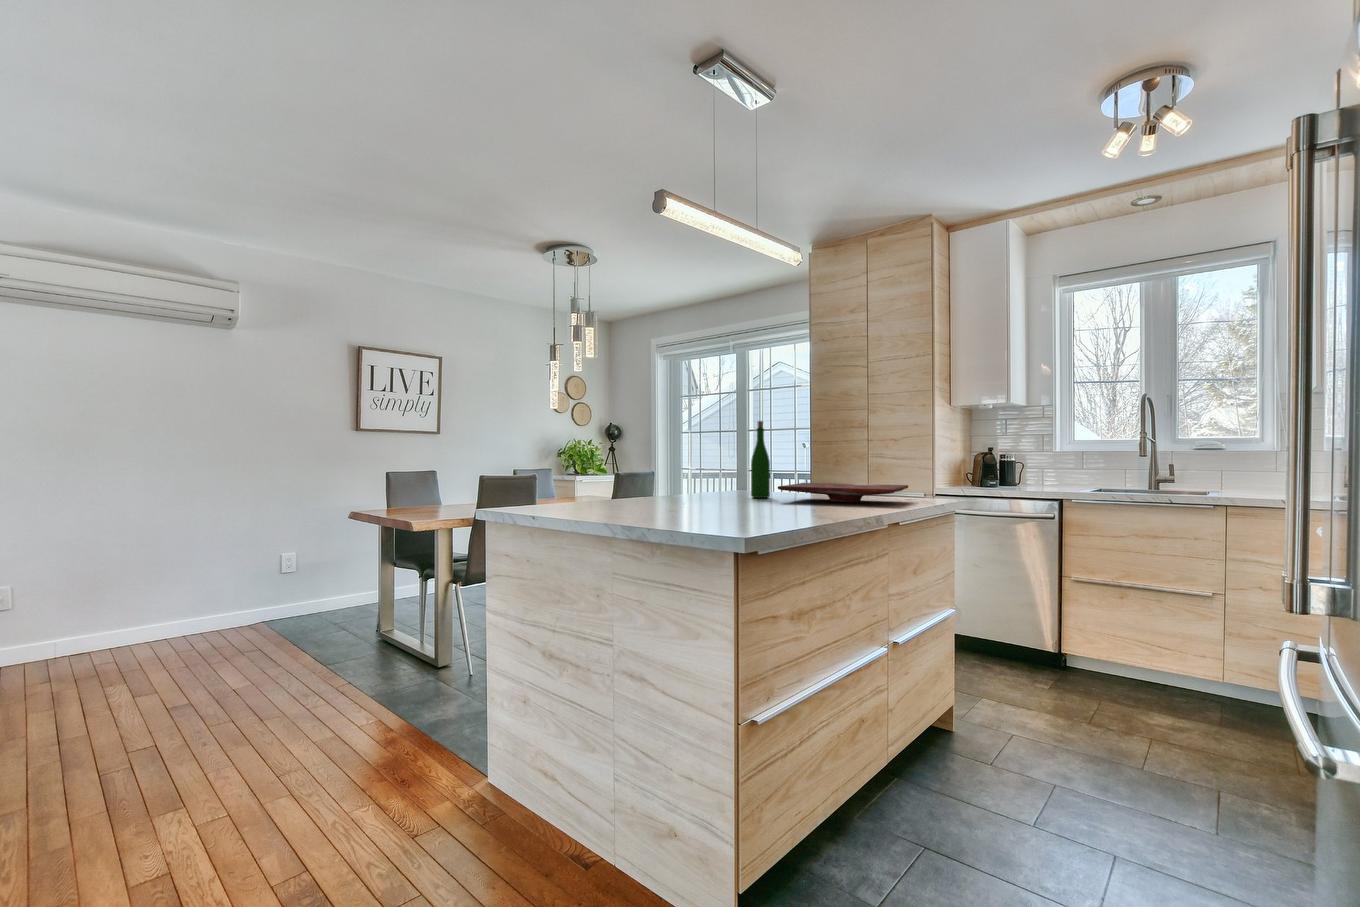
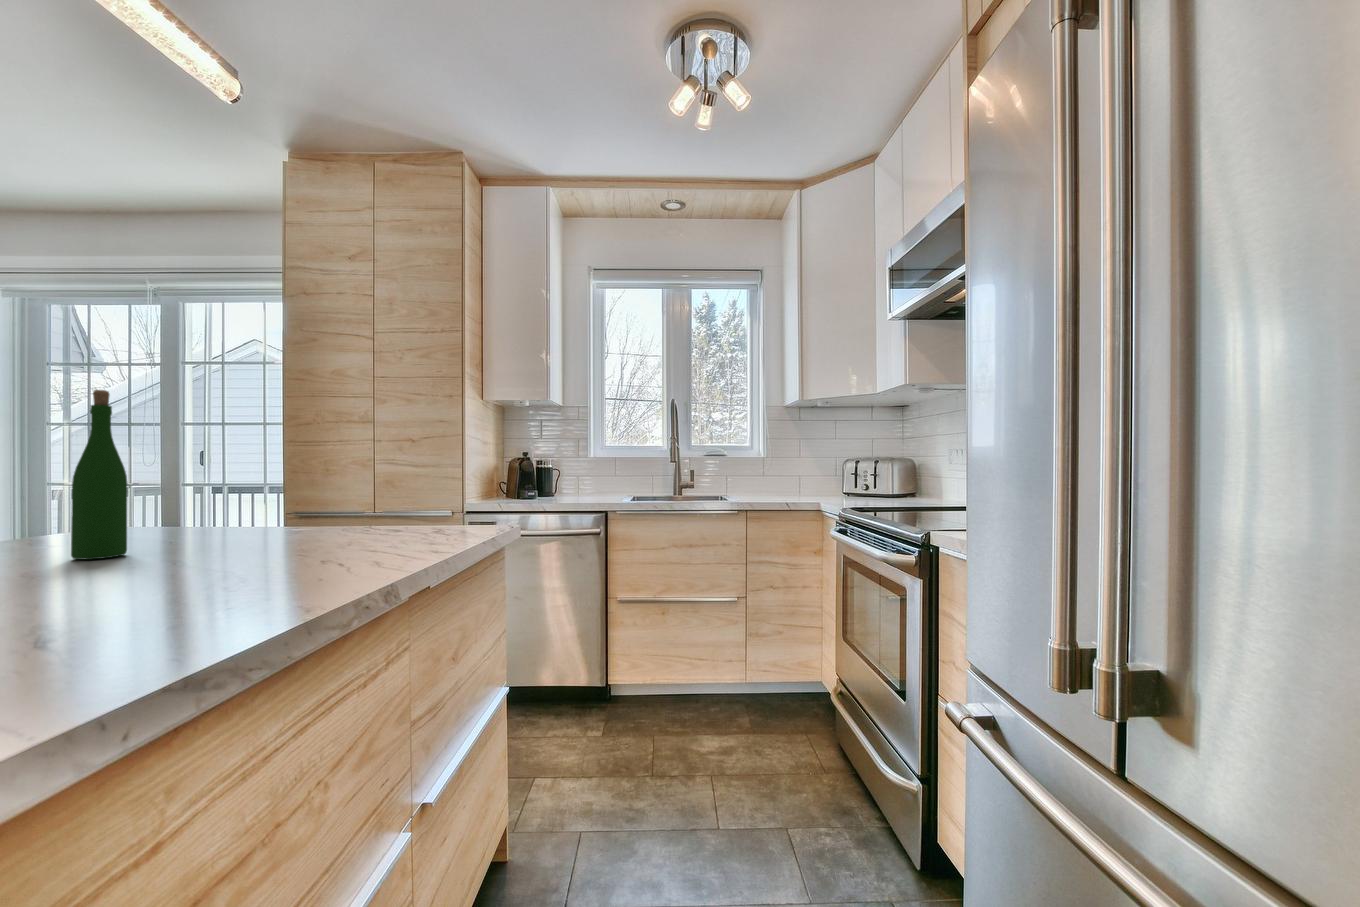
cutting board: present [778,483,908,502] -> none [119,514,428,557]

